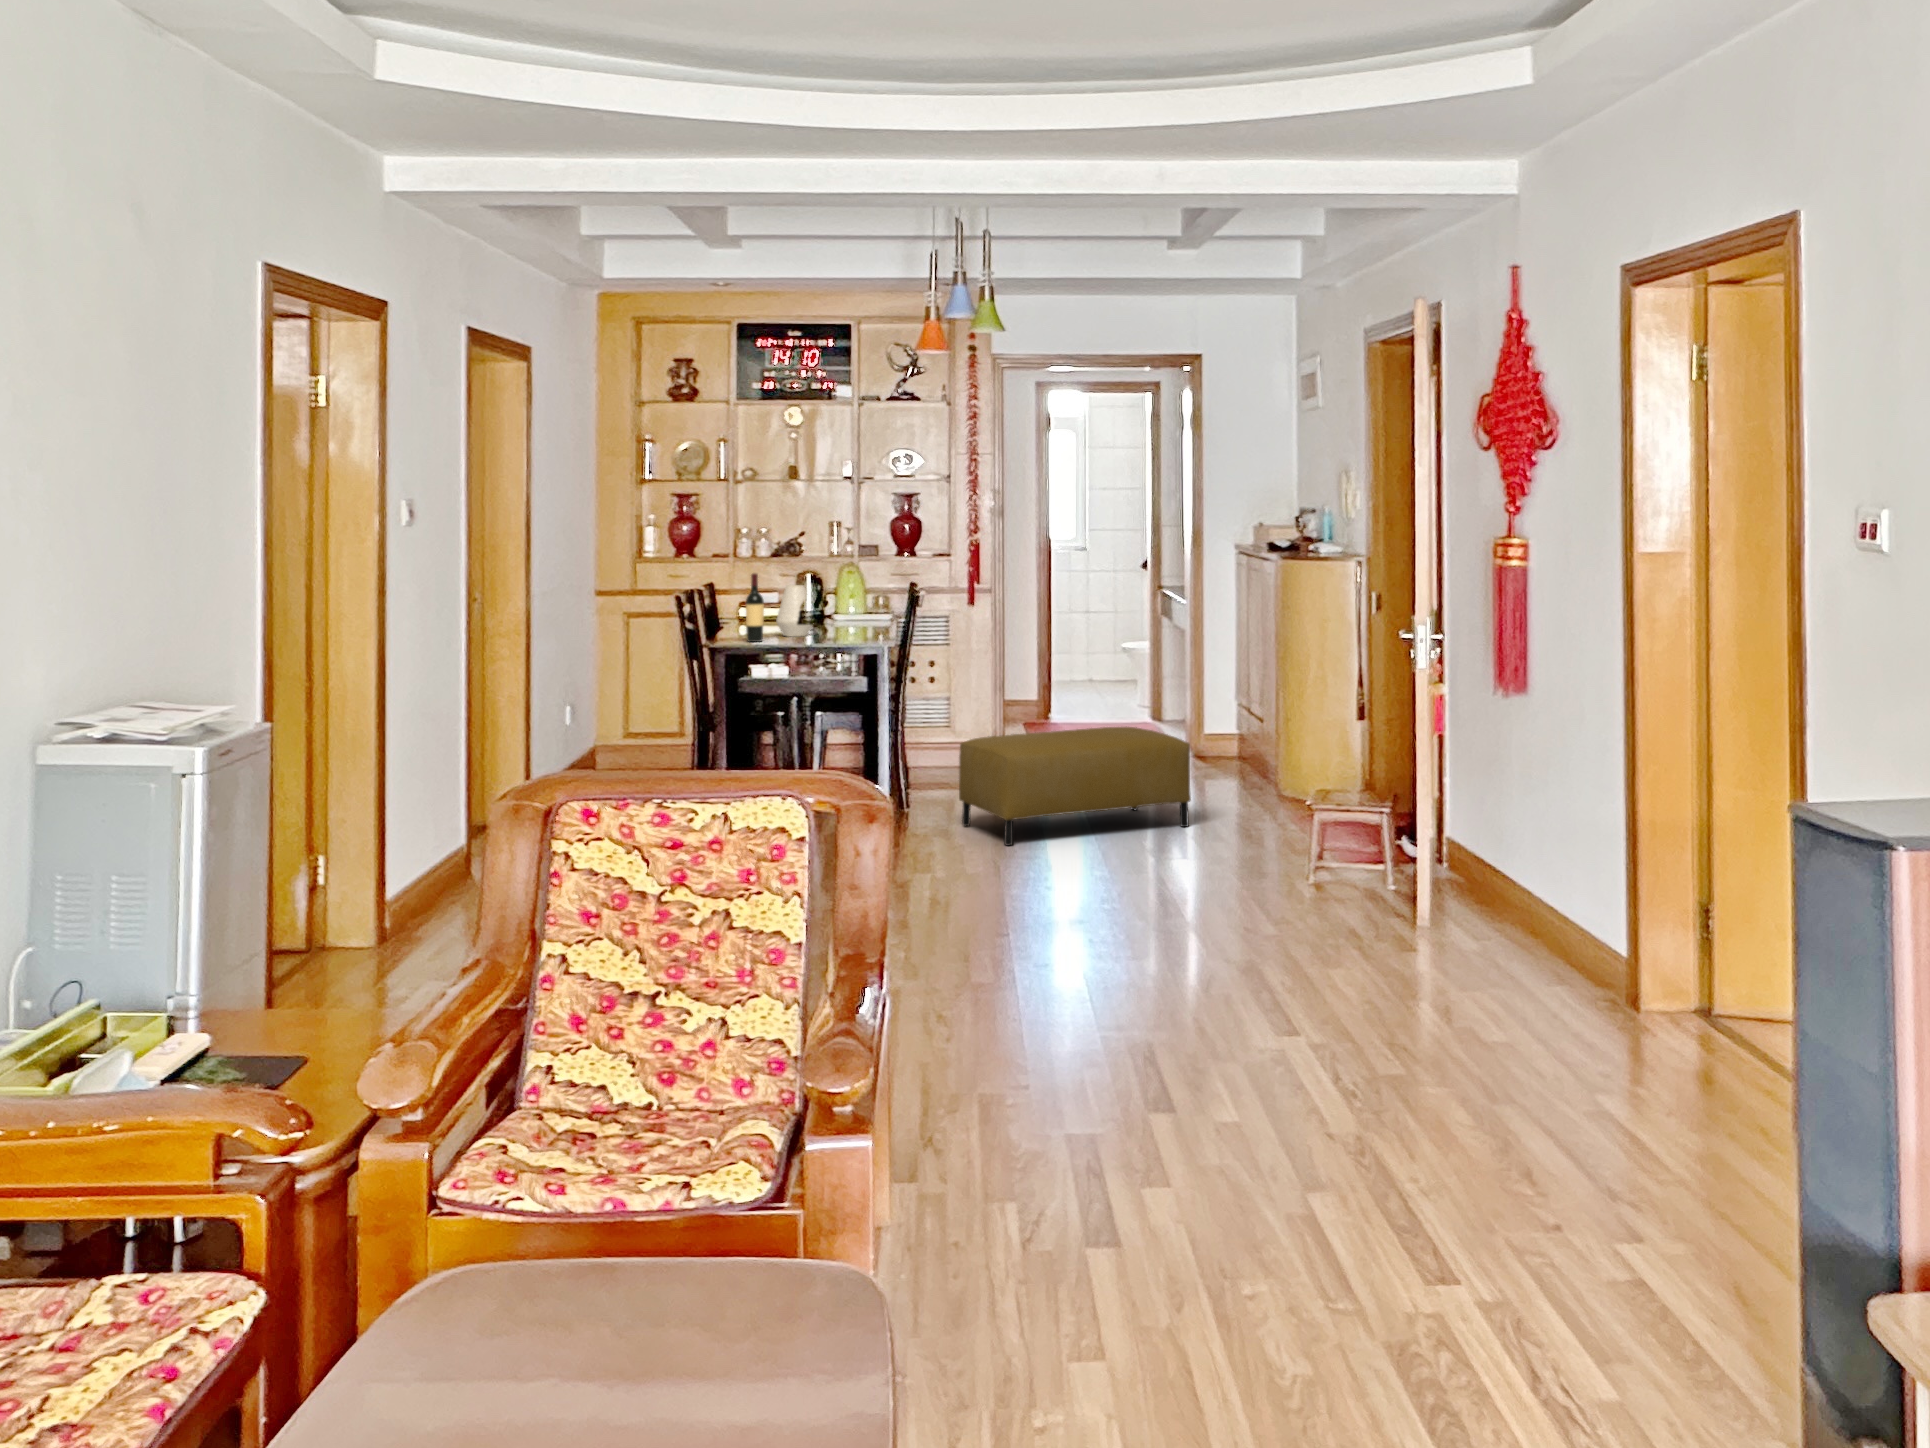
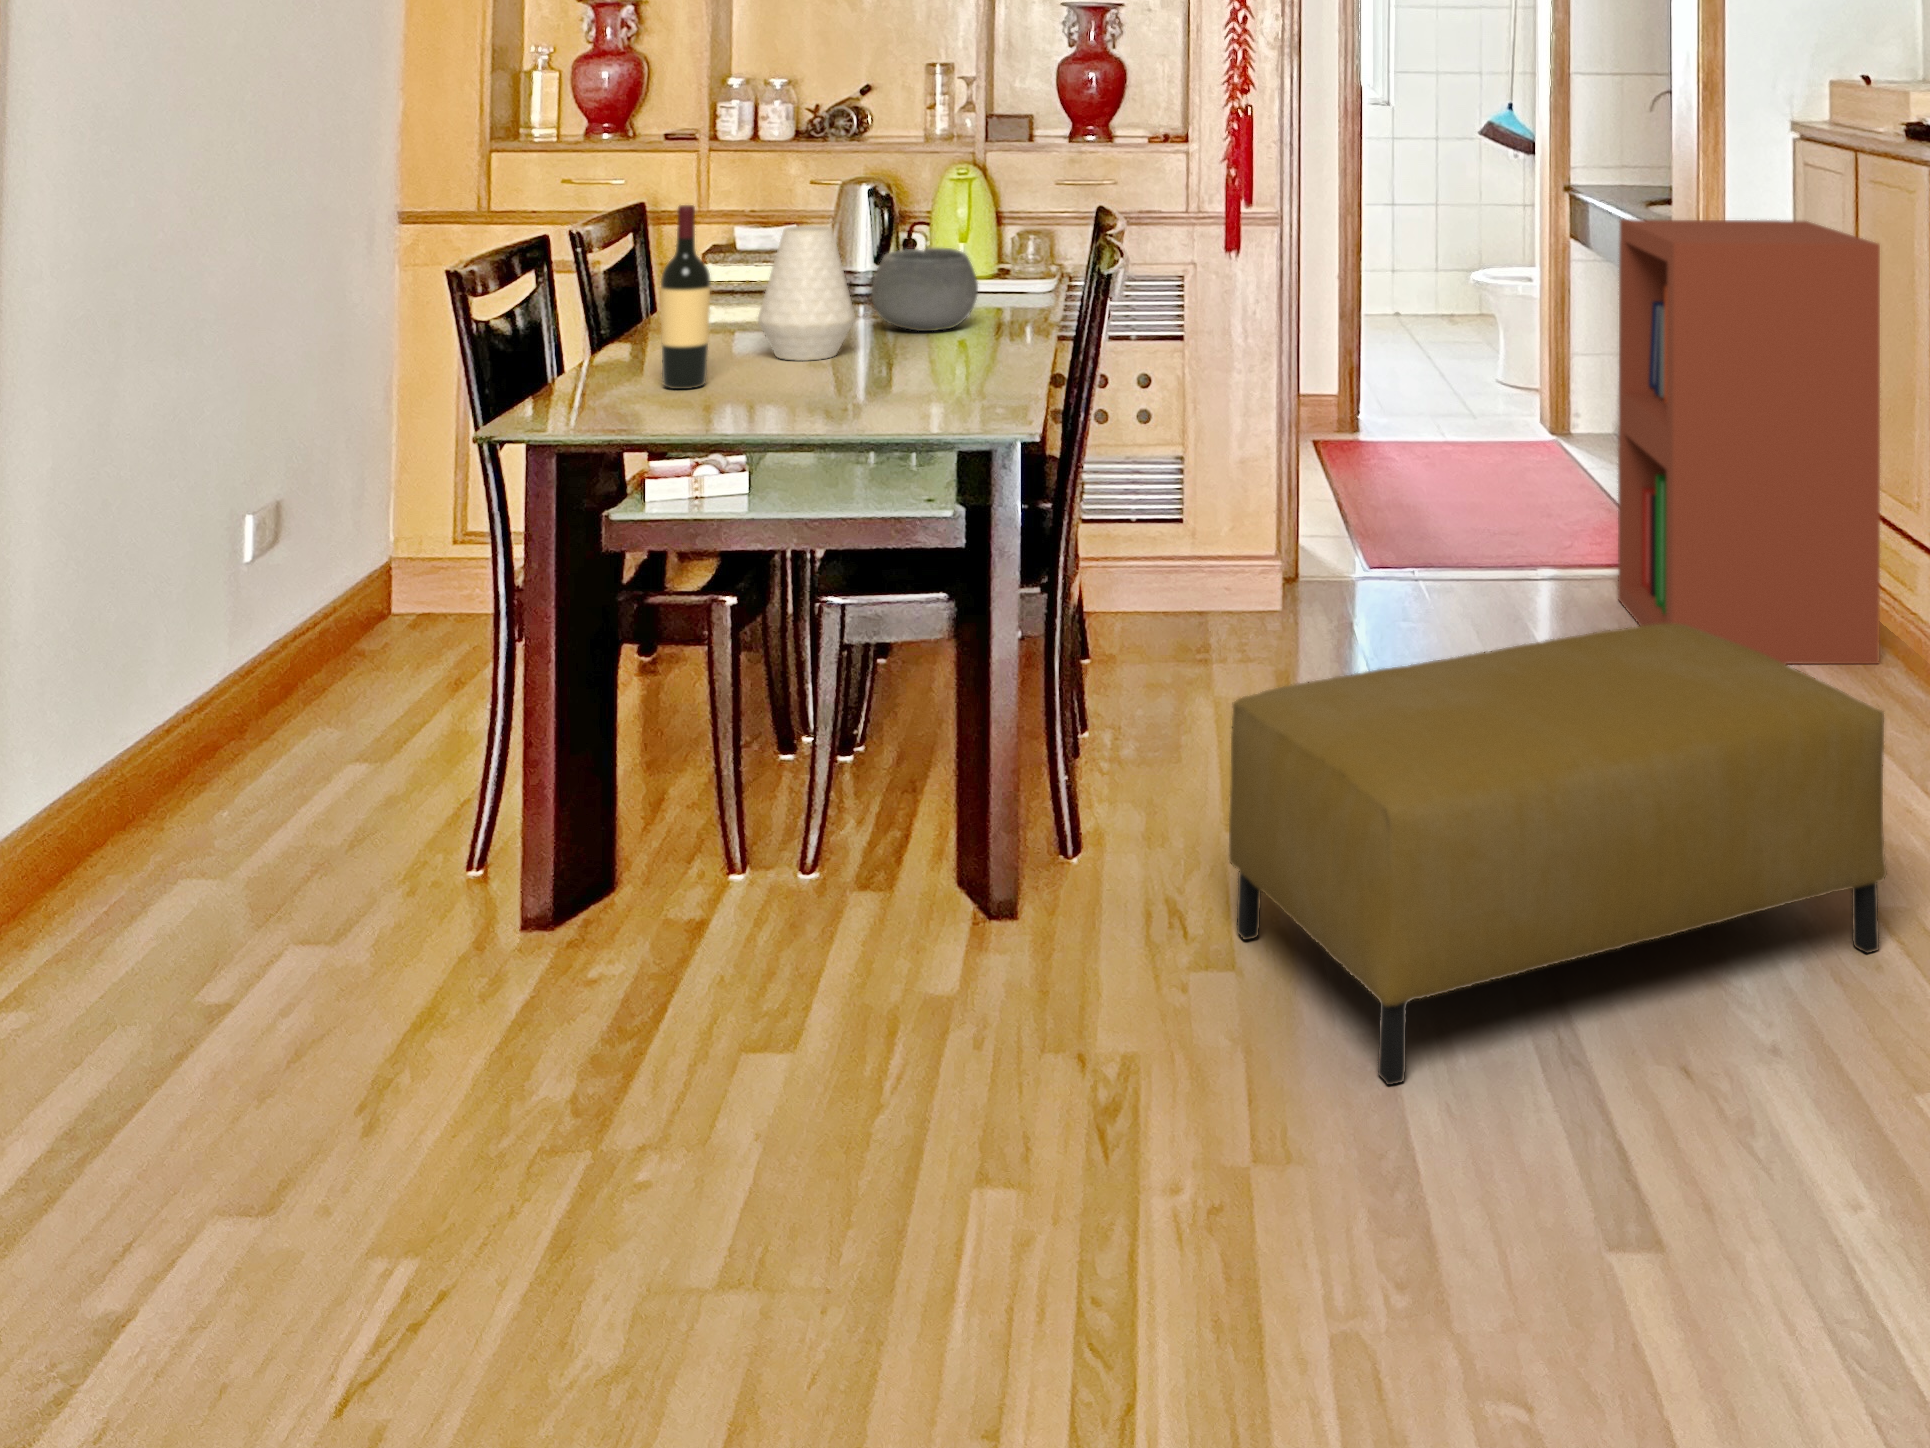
bookshelf: none [1149,589,1251,776] -> present [1618,219,1880,664]
bowl: none [817,598,861,630] -> present [872,248,978,331]

